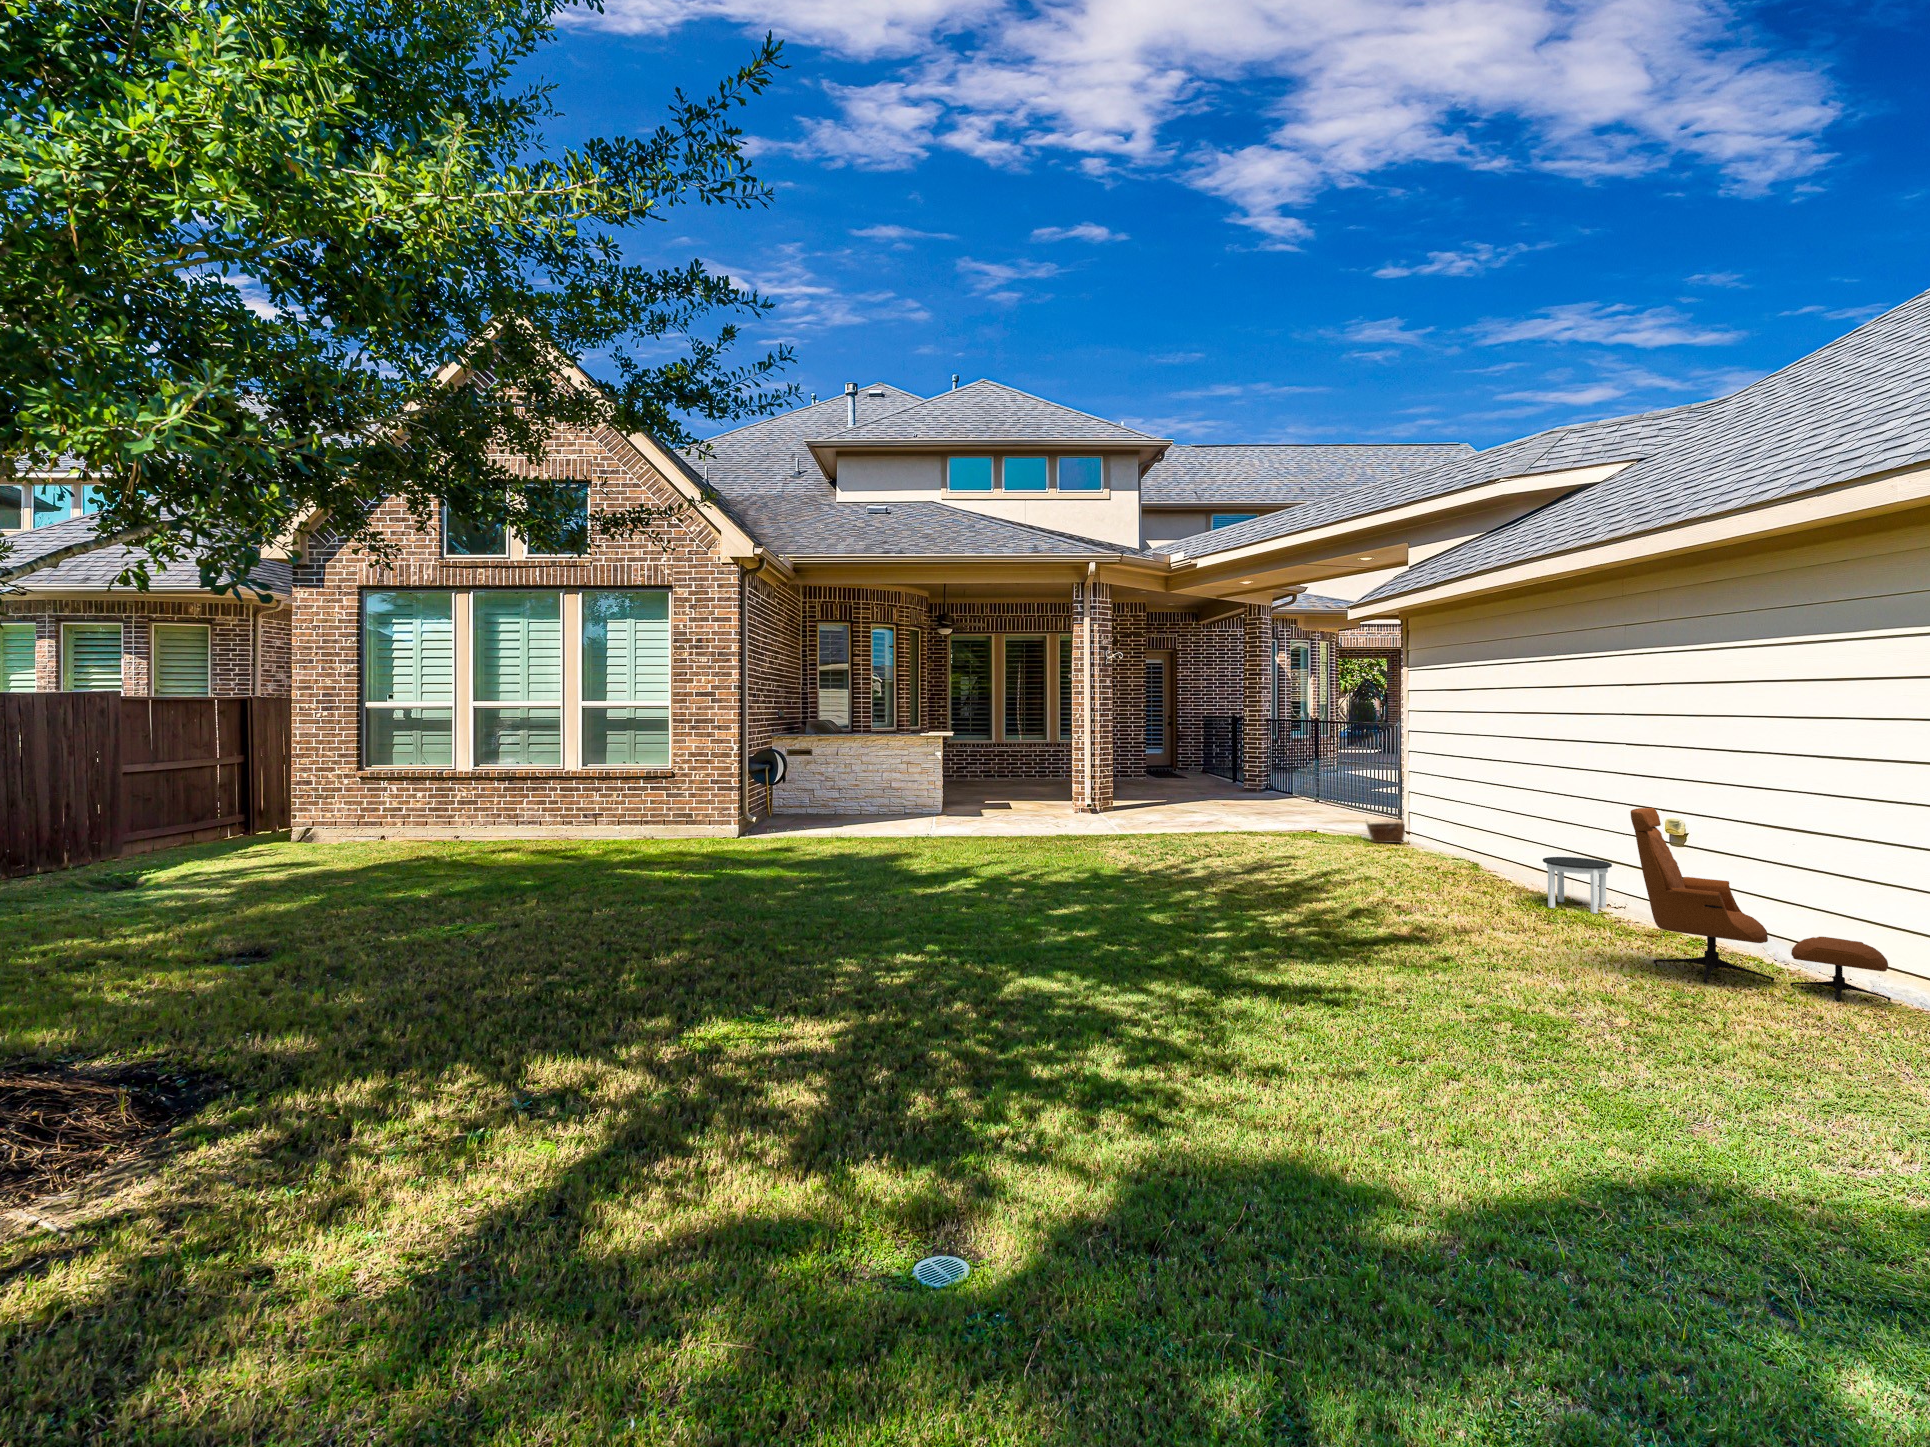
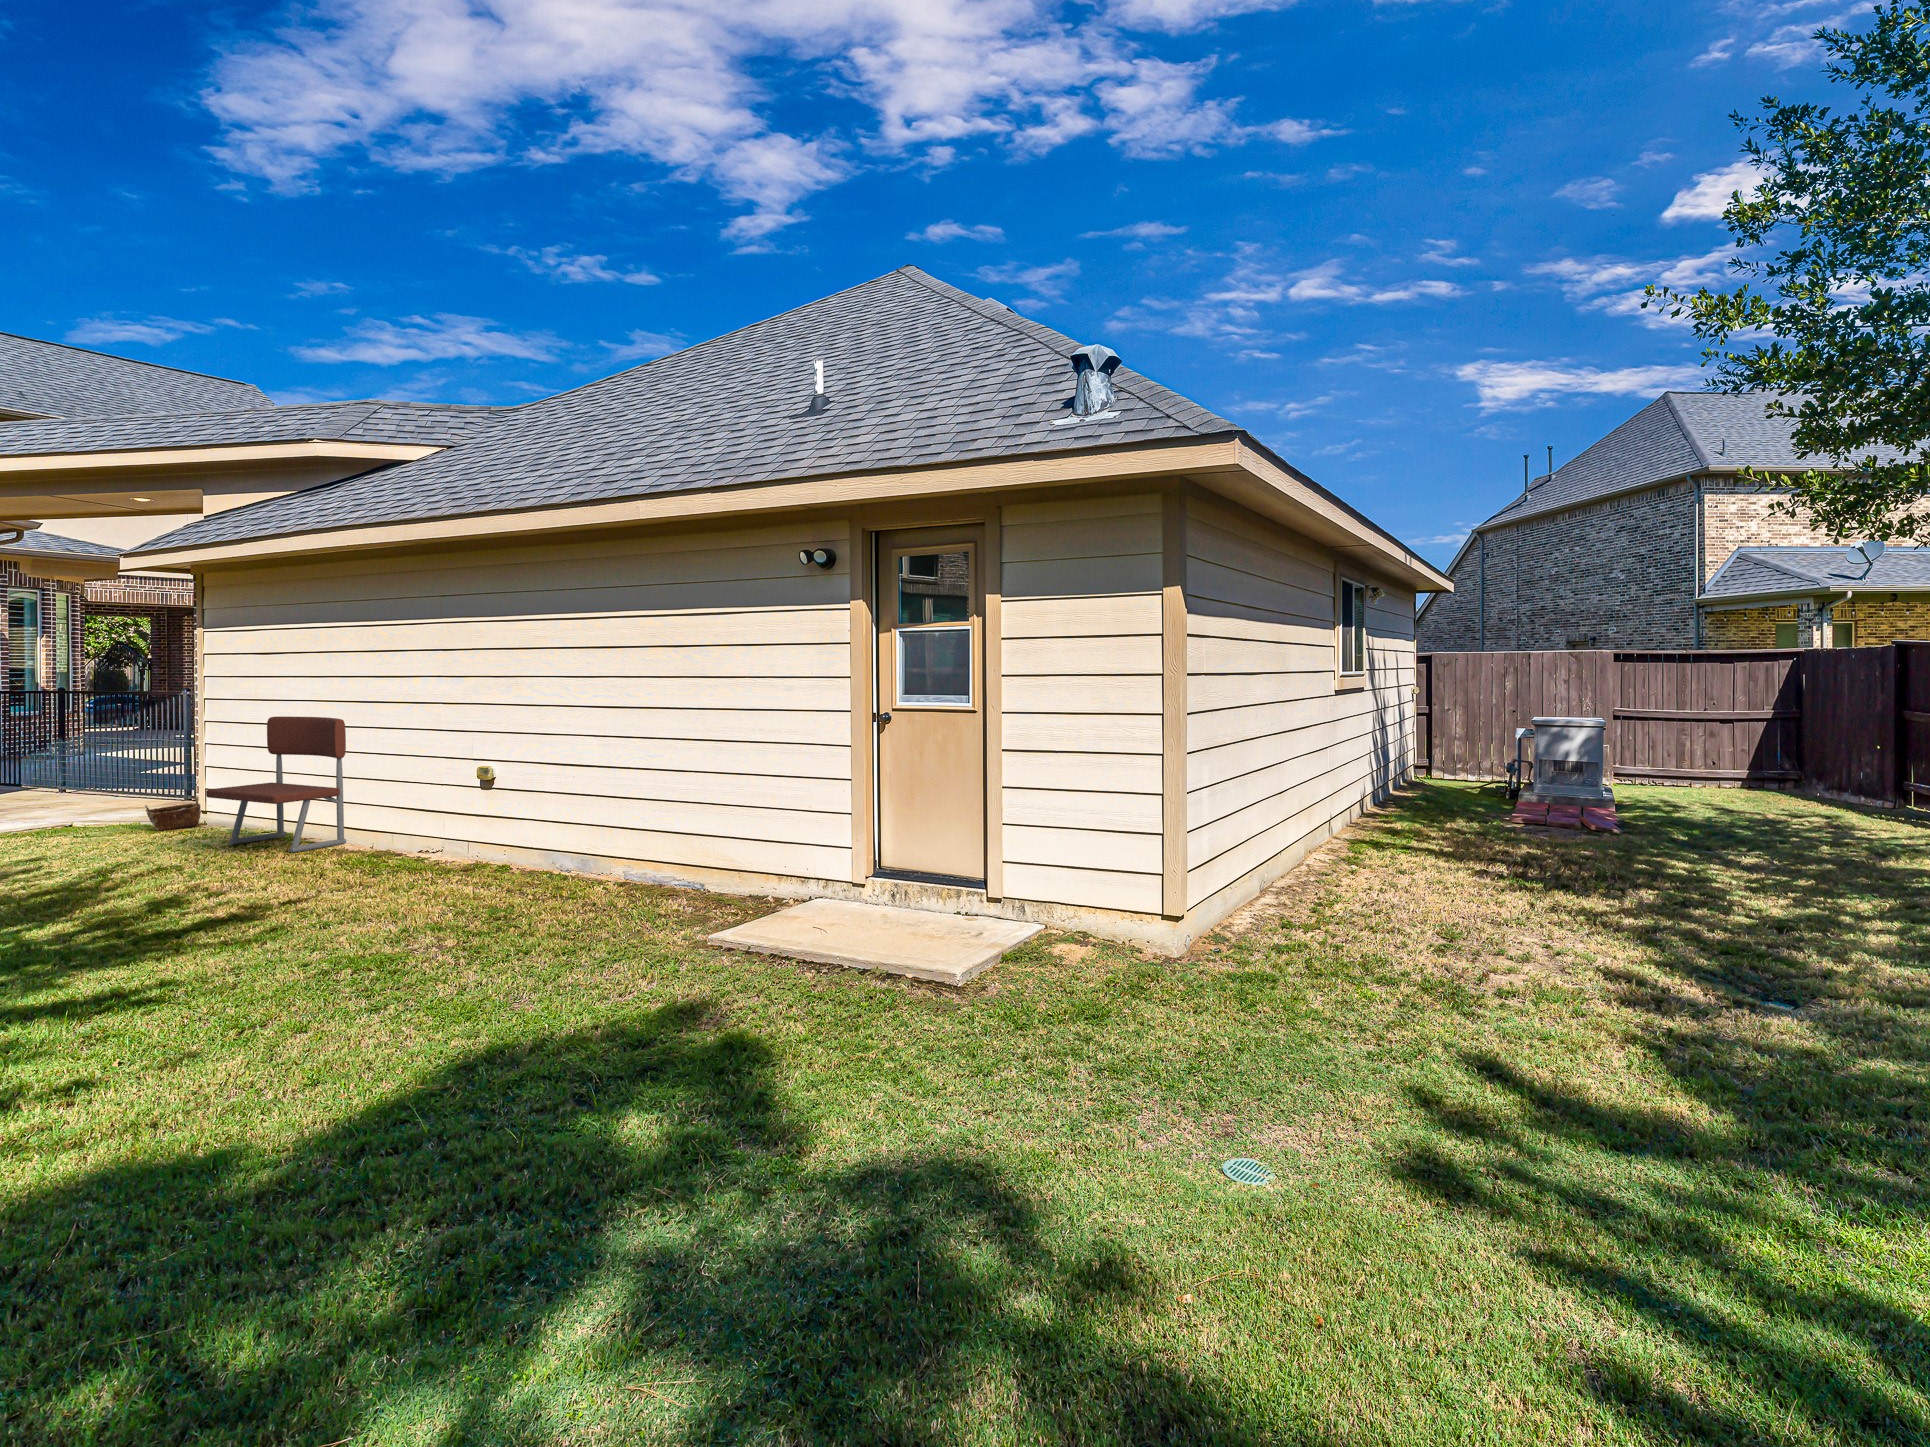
bench: none [1406,749,1522,882] -> present [206,716,346,853]
lounge chair: present [1631,808,1891,1002] -> none [454,758,633,894]
round table: present [1543,857,1612,914] -> none [369,811,435,862]

